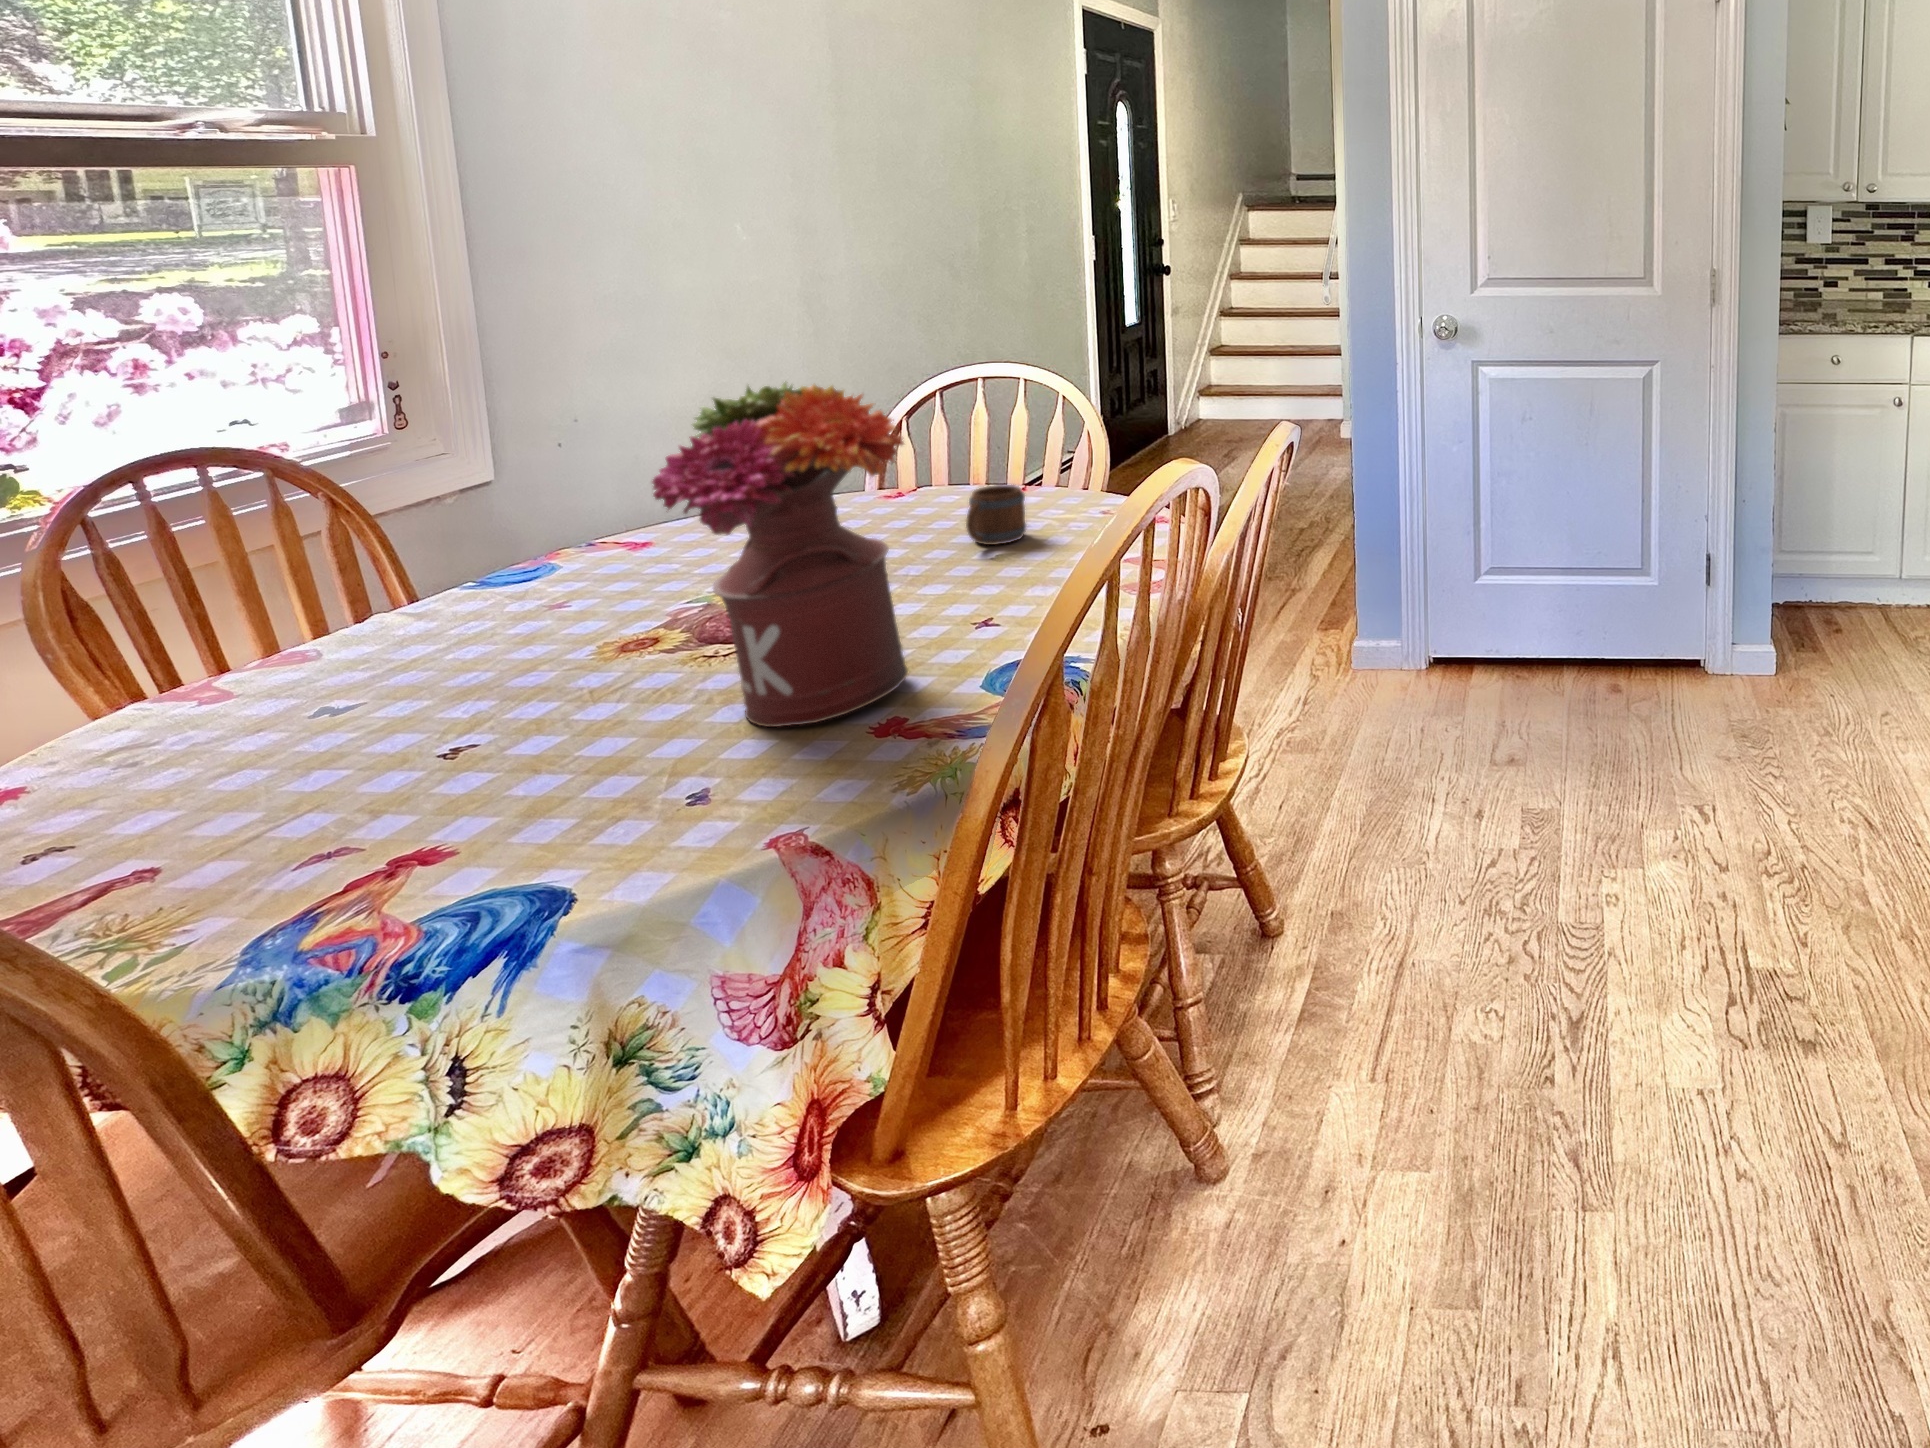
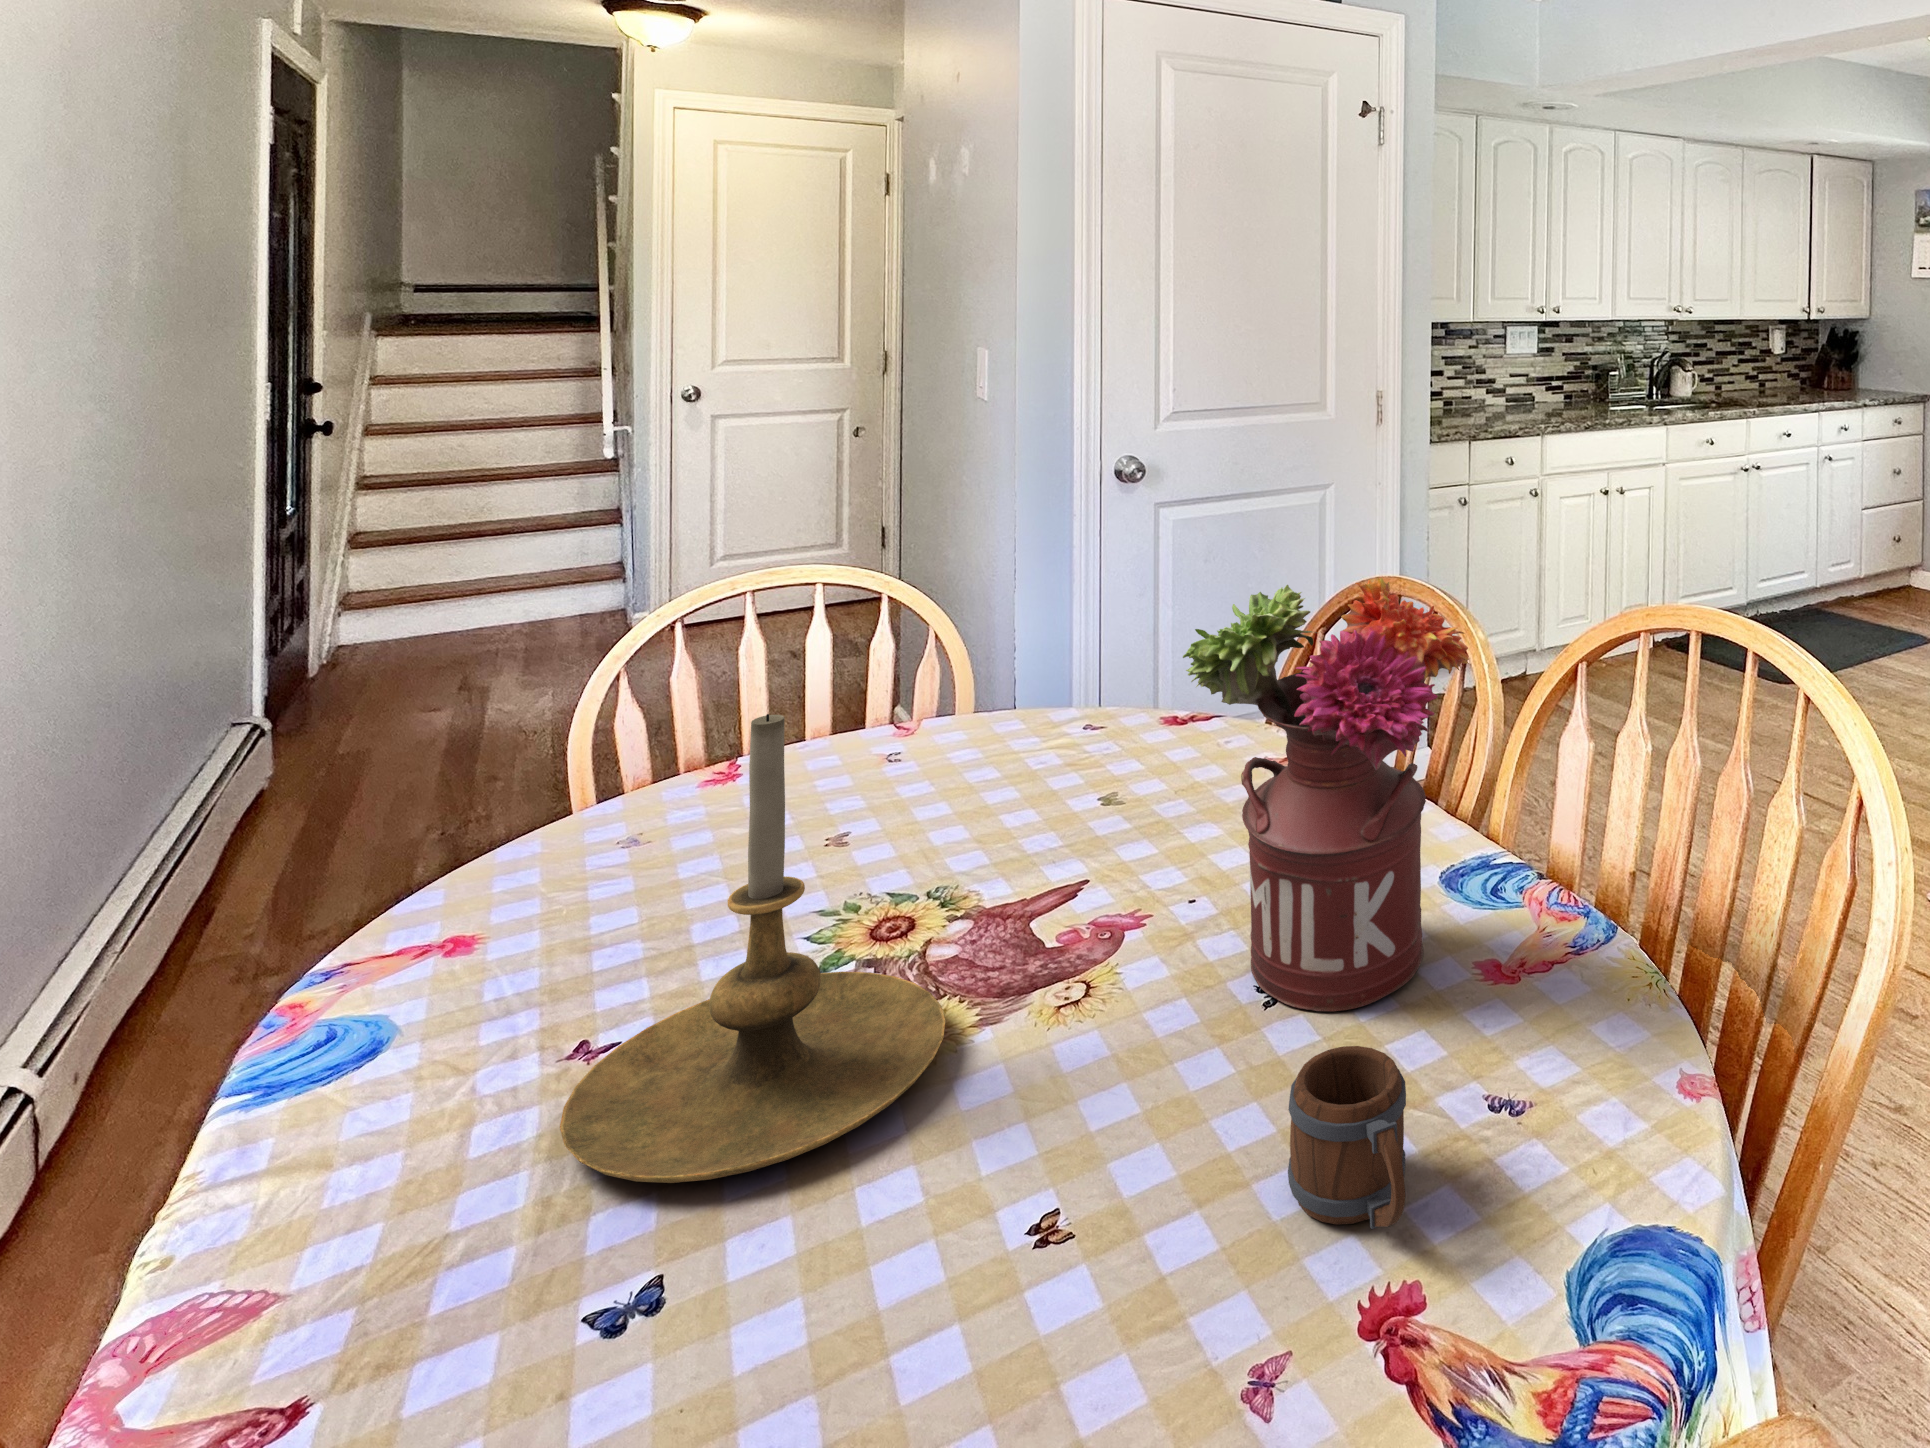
candle holder: none [356,417,634,687] -> present [560,714,946,1183]
mug: present [966,485,1026,545] -> present [1288,1046,1406,1229]

